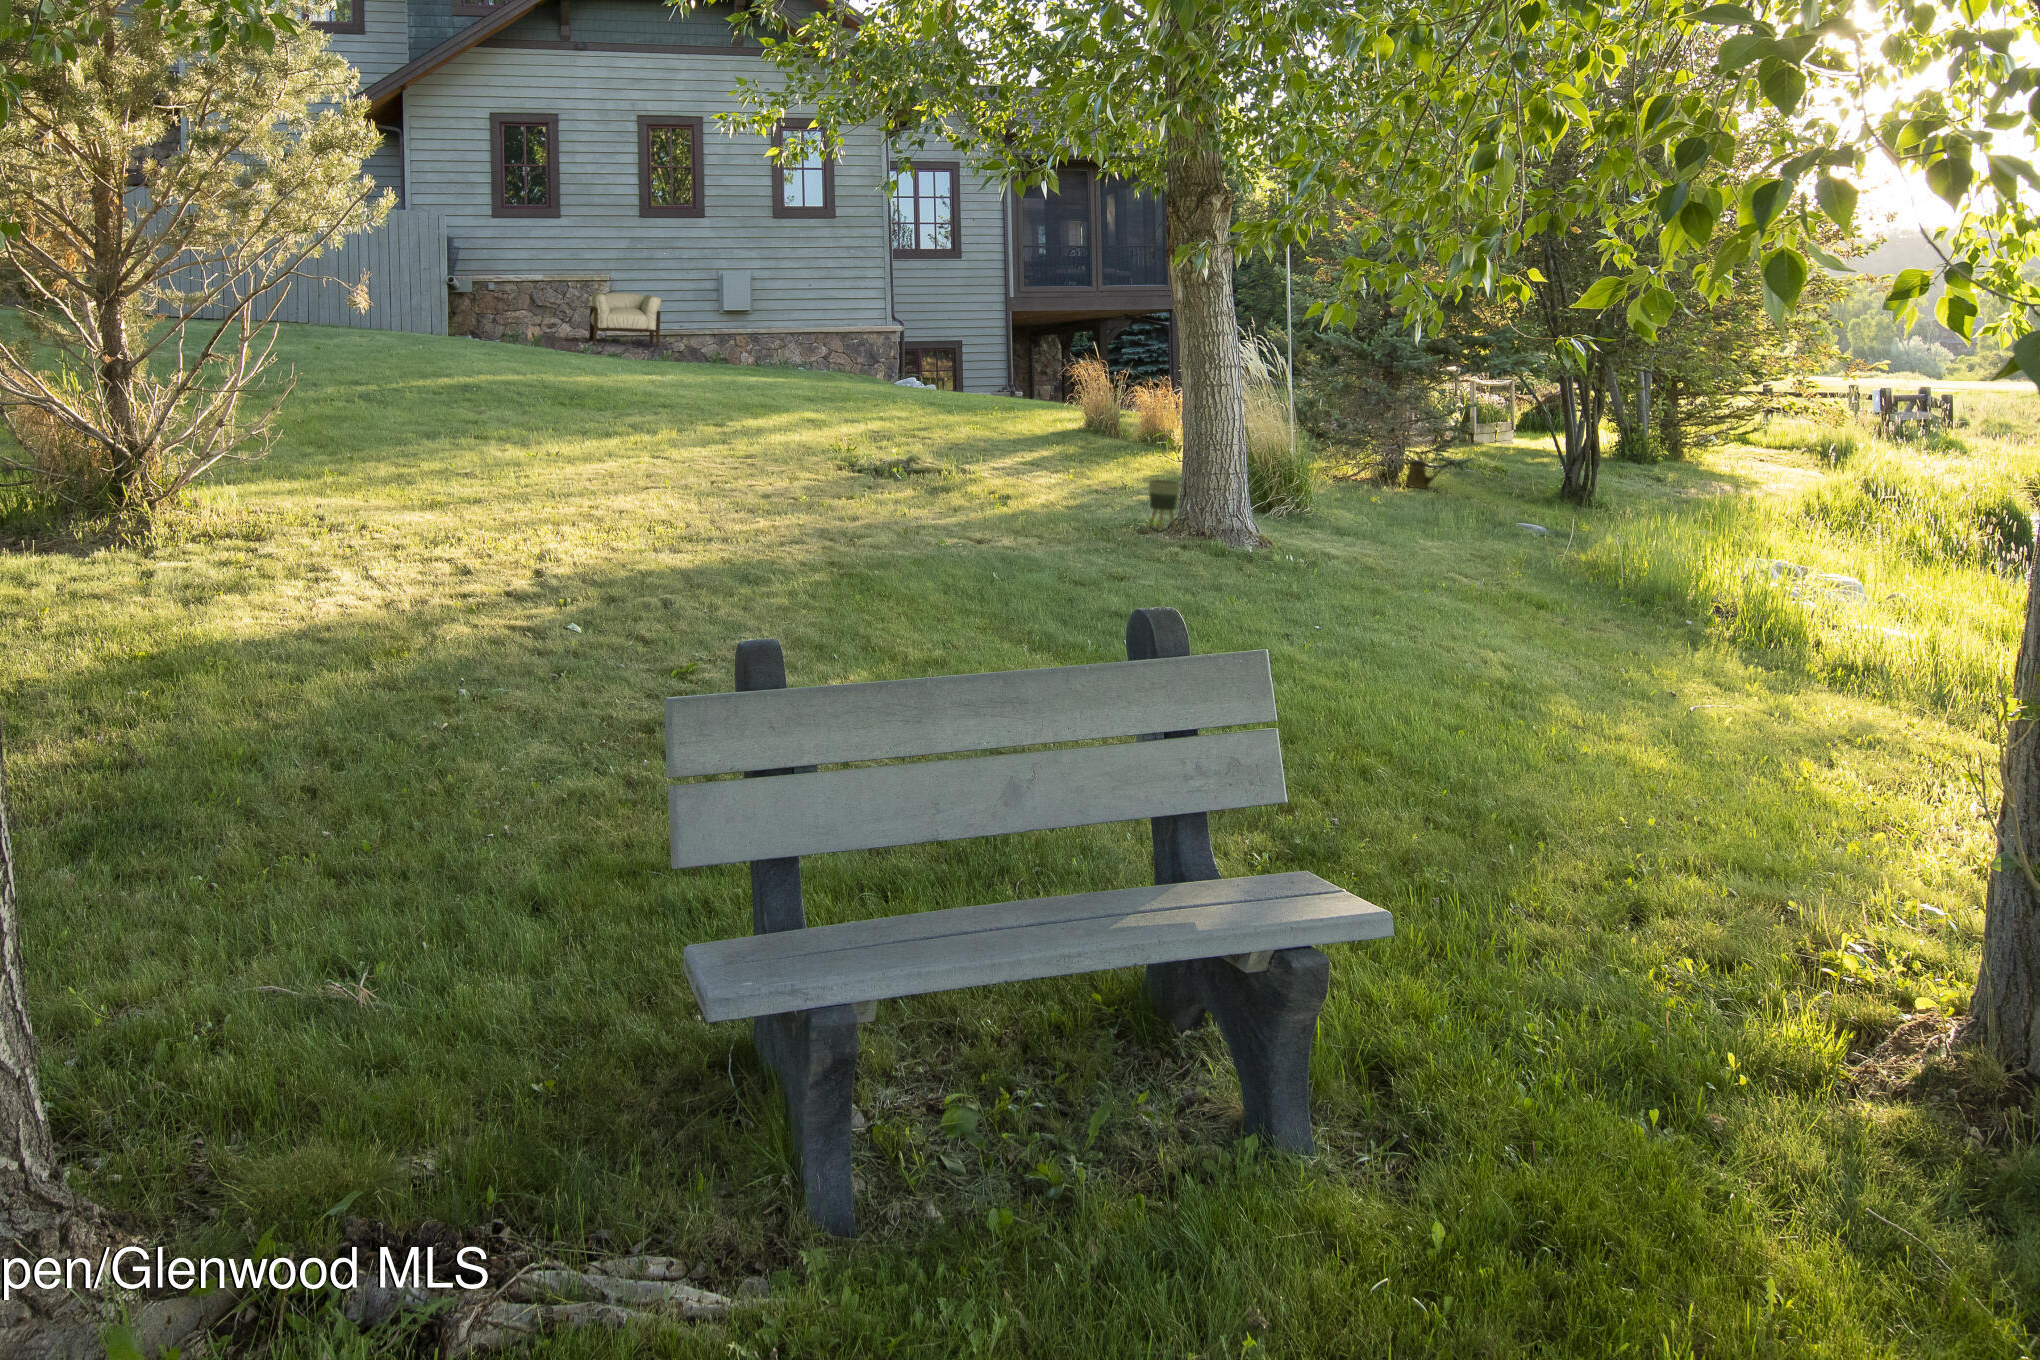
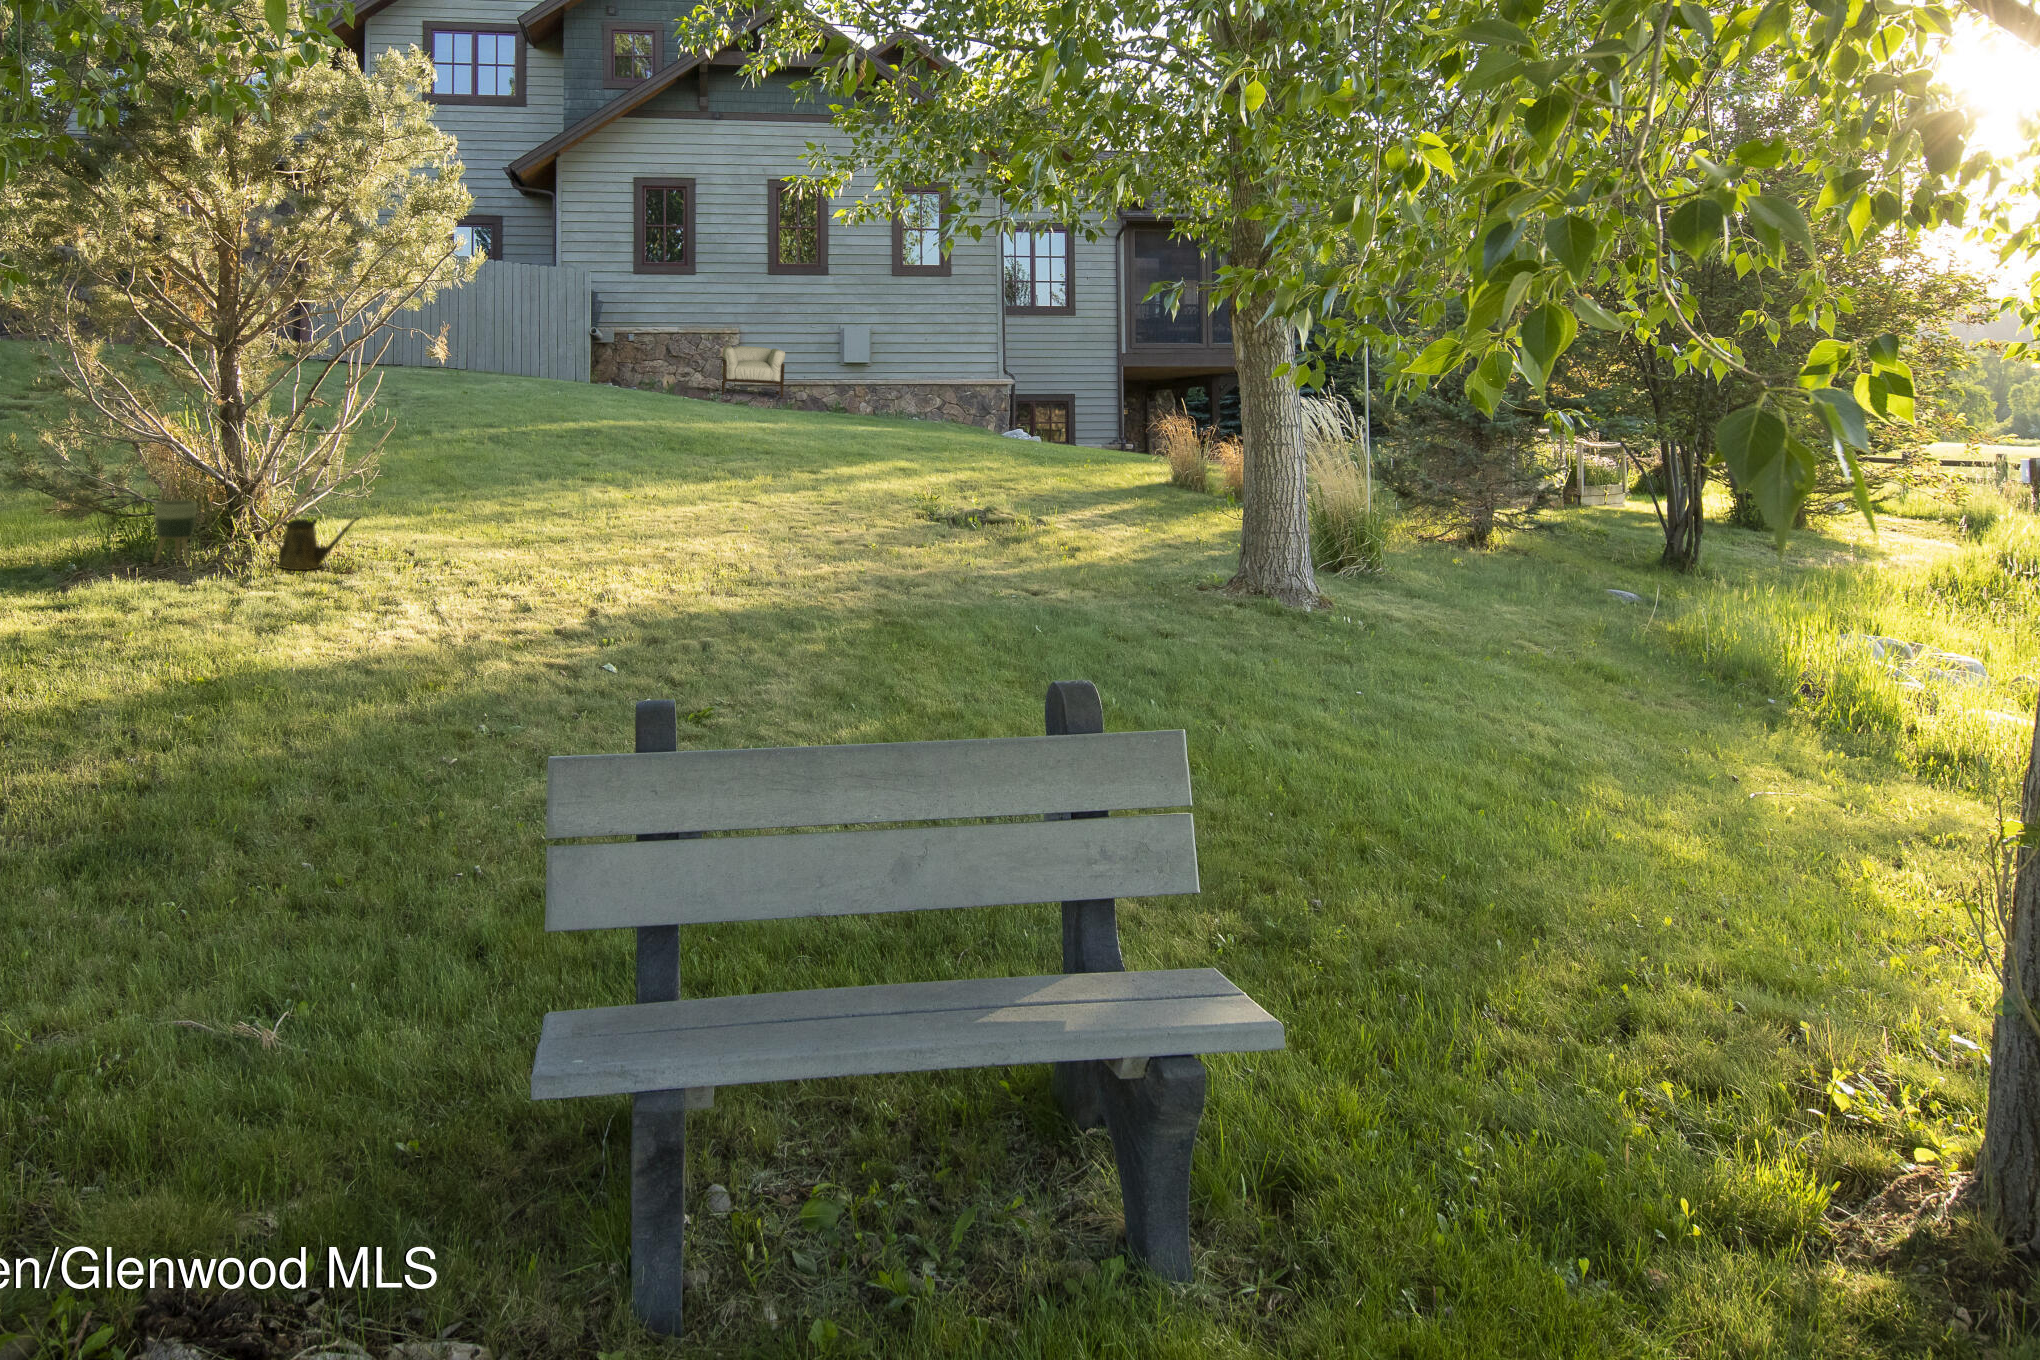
watering can: present [1405,461,1447,488] -> present [267,517,360,570]
planter: present [1149,480,1180,531] -> present [154,500,197,564]

